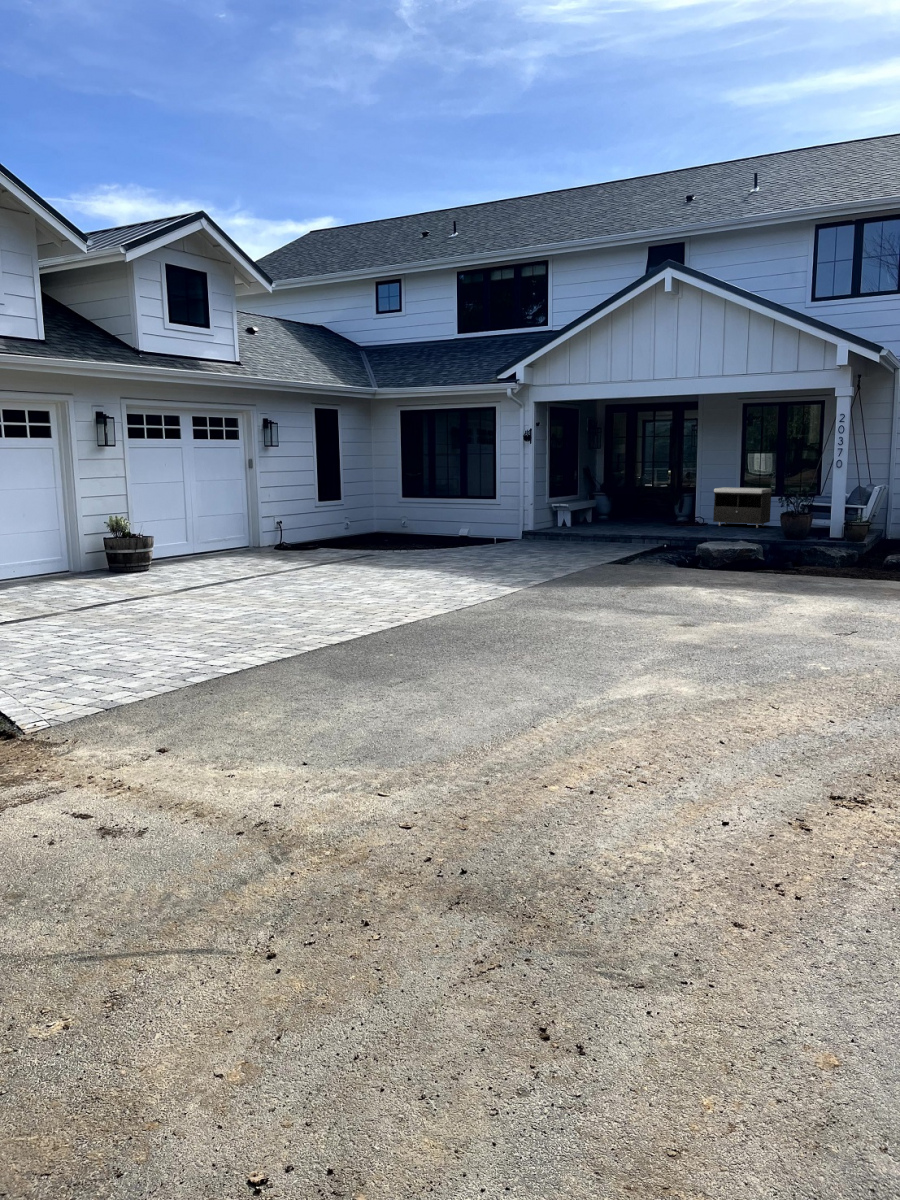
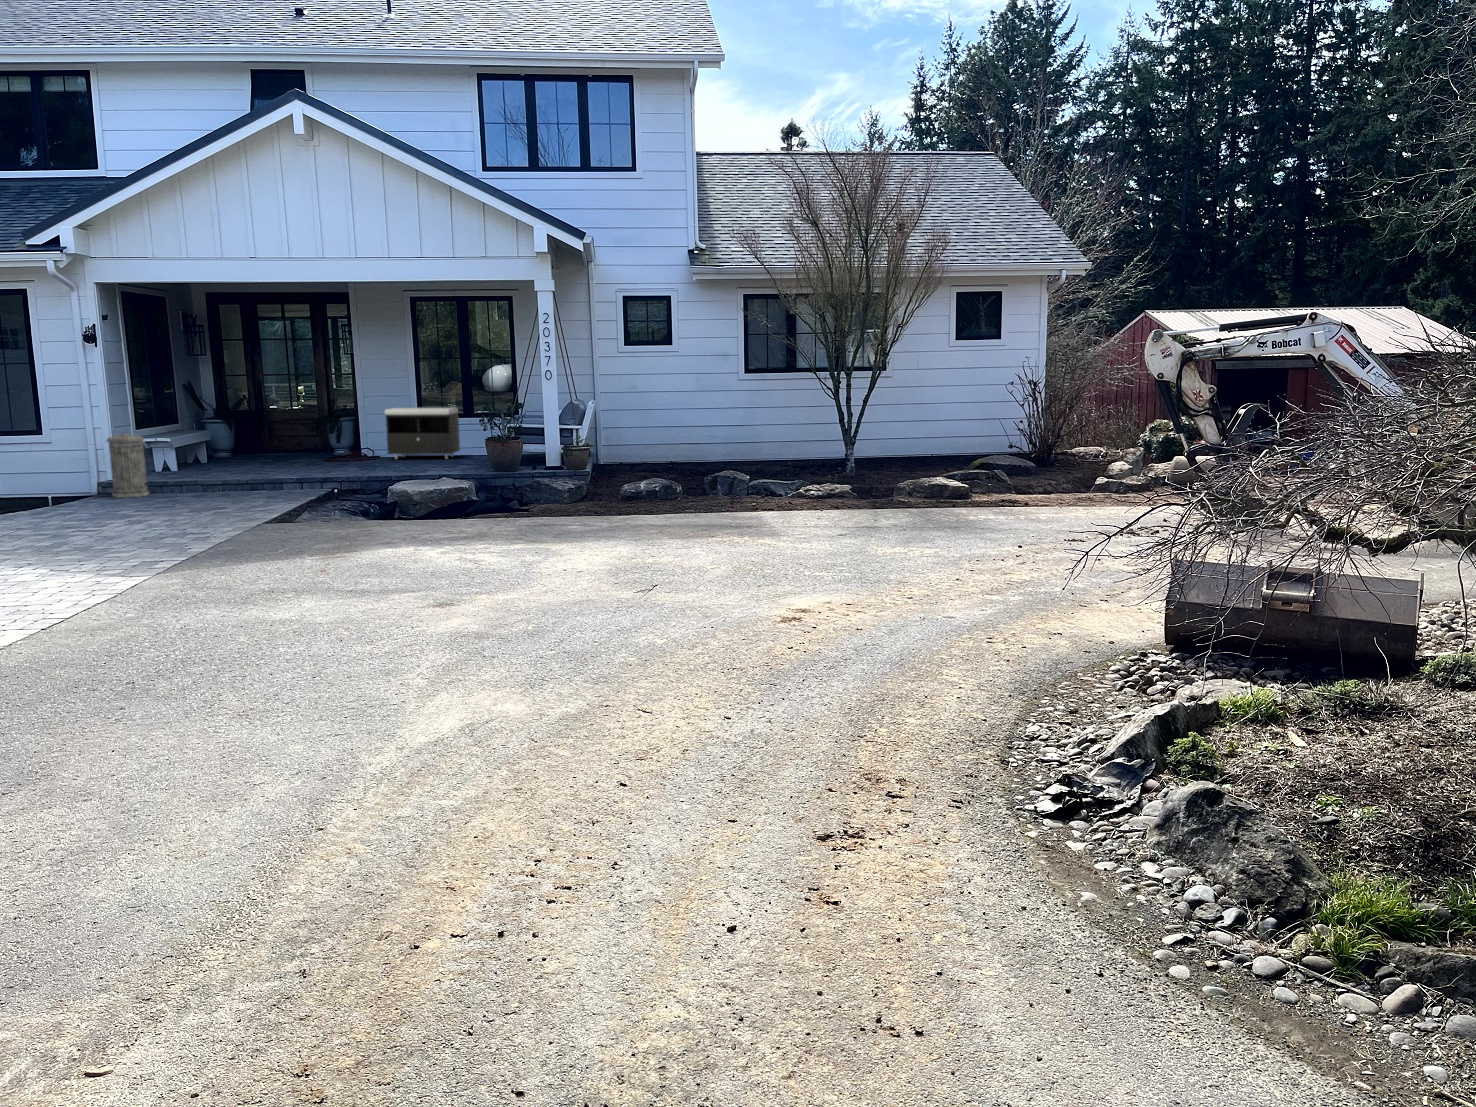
trash can: none [529,498,551,541] -> present [107,432,149,498]

